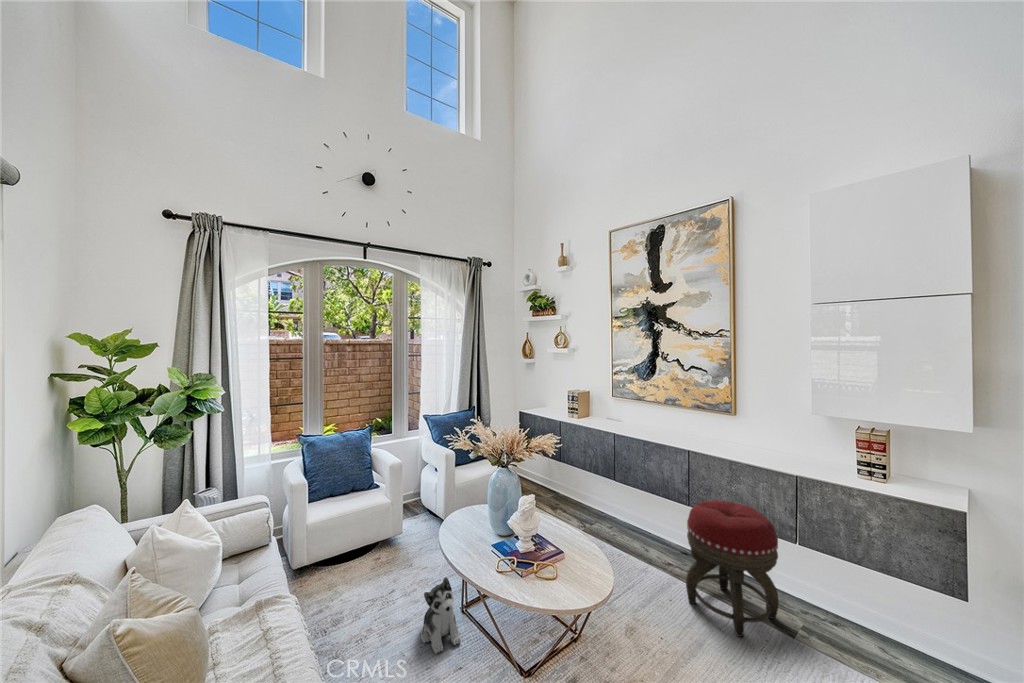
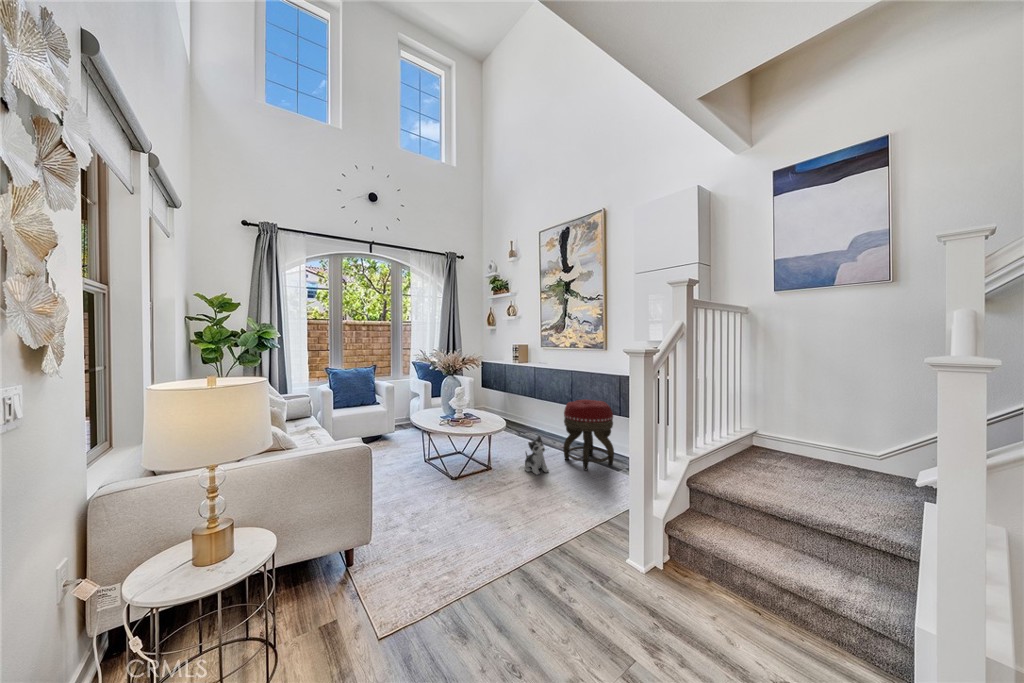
plush toy: present [421,577,461,654] -> present [525,436,549,475]

